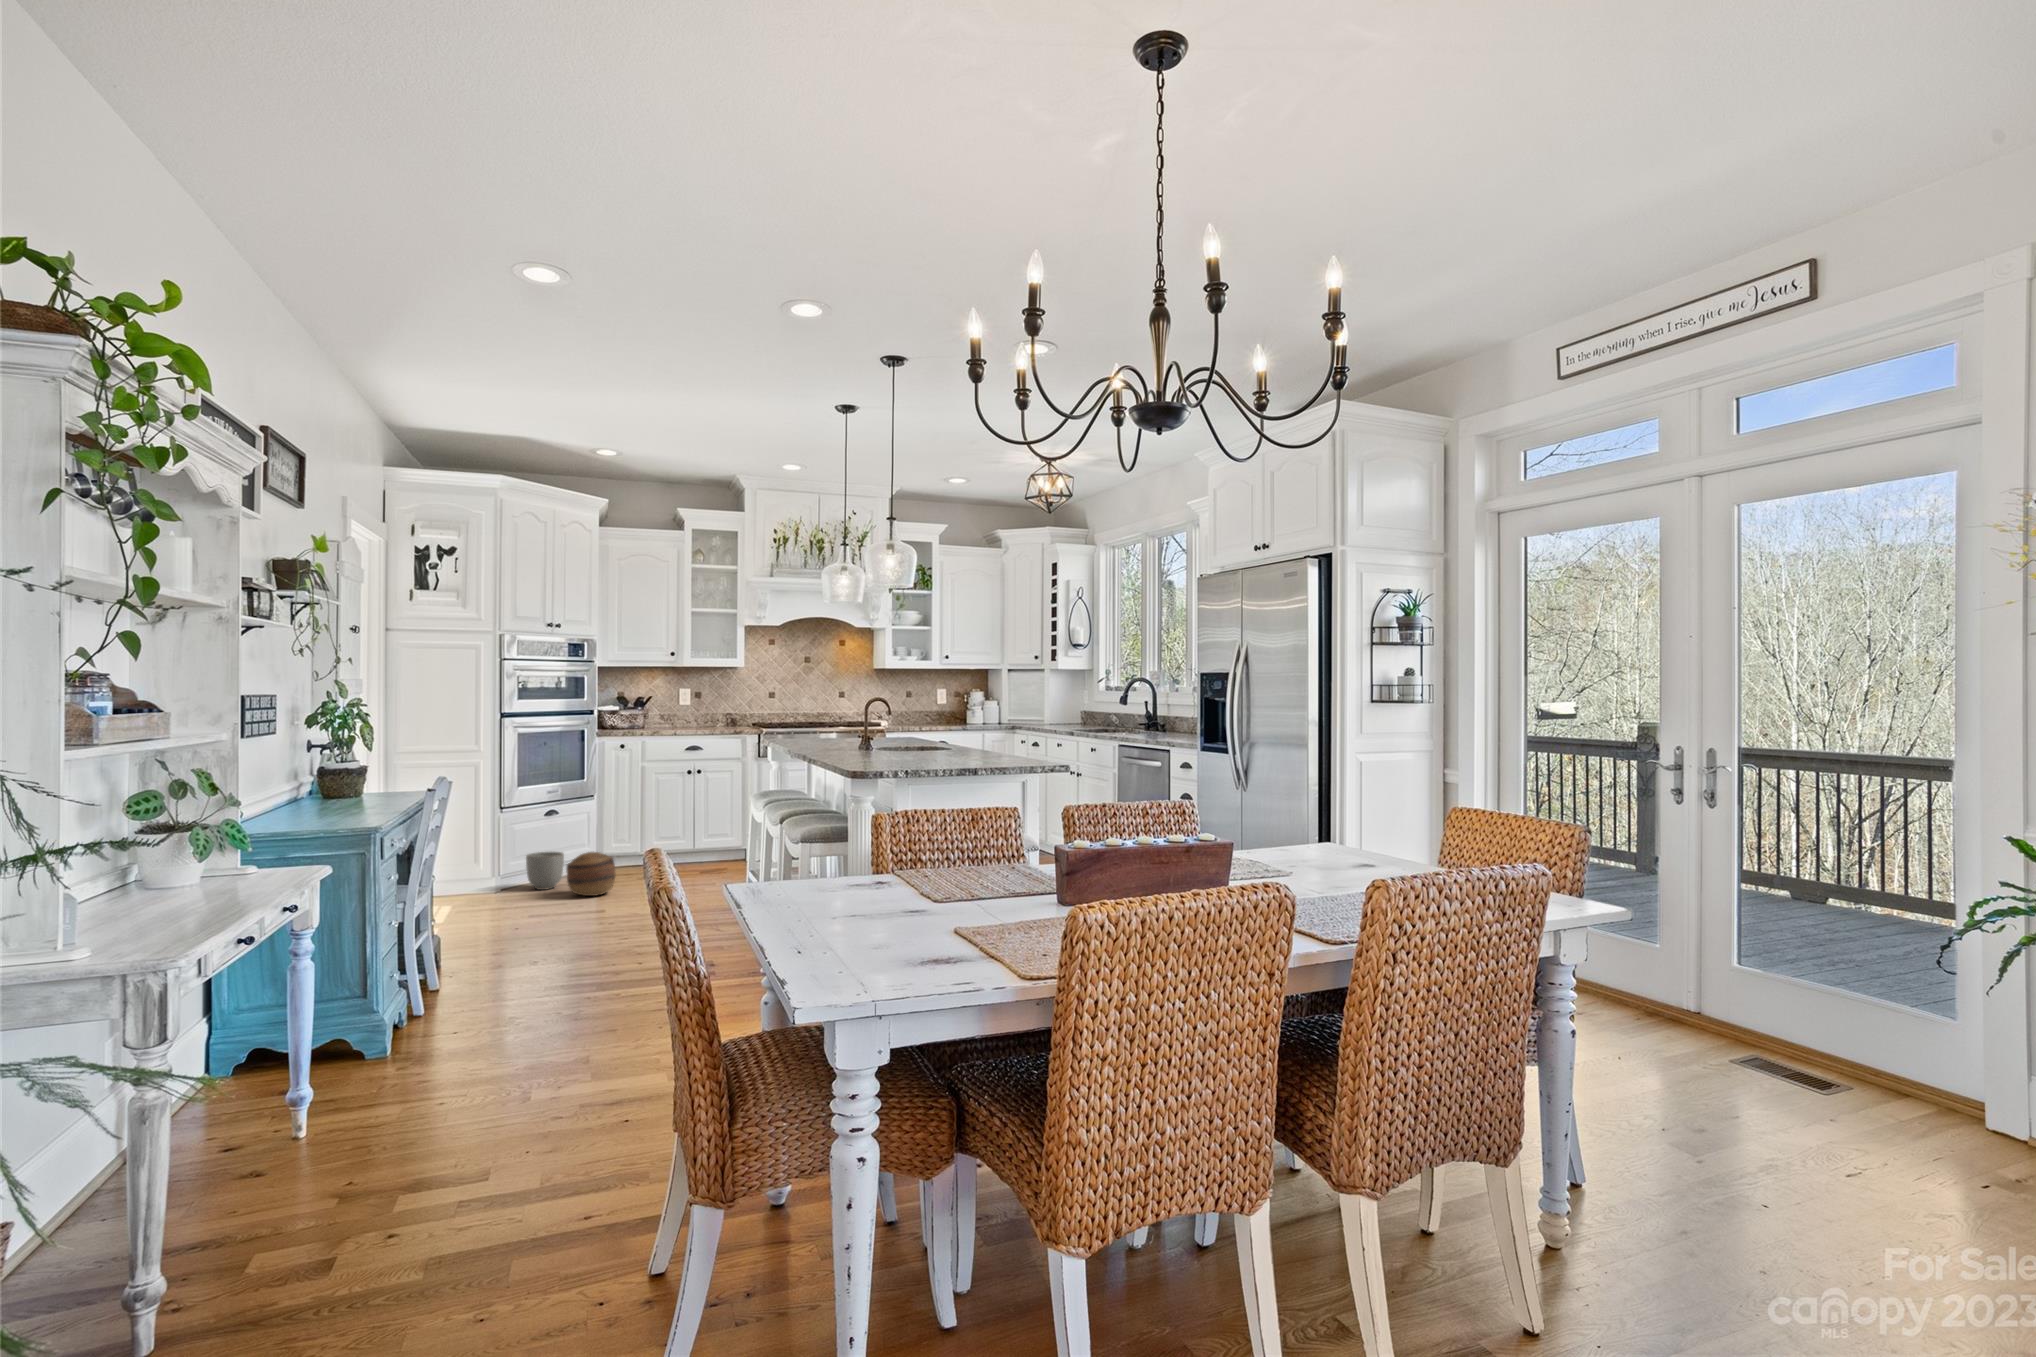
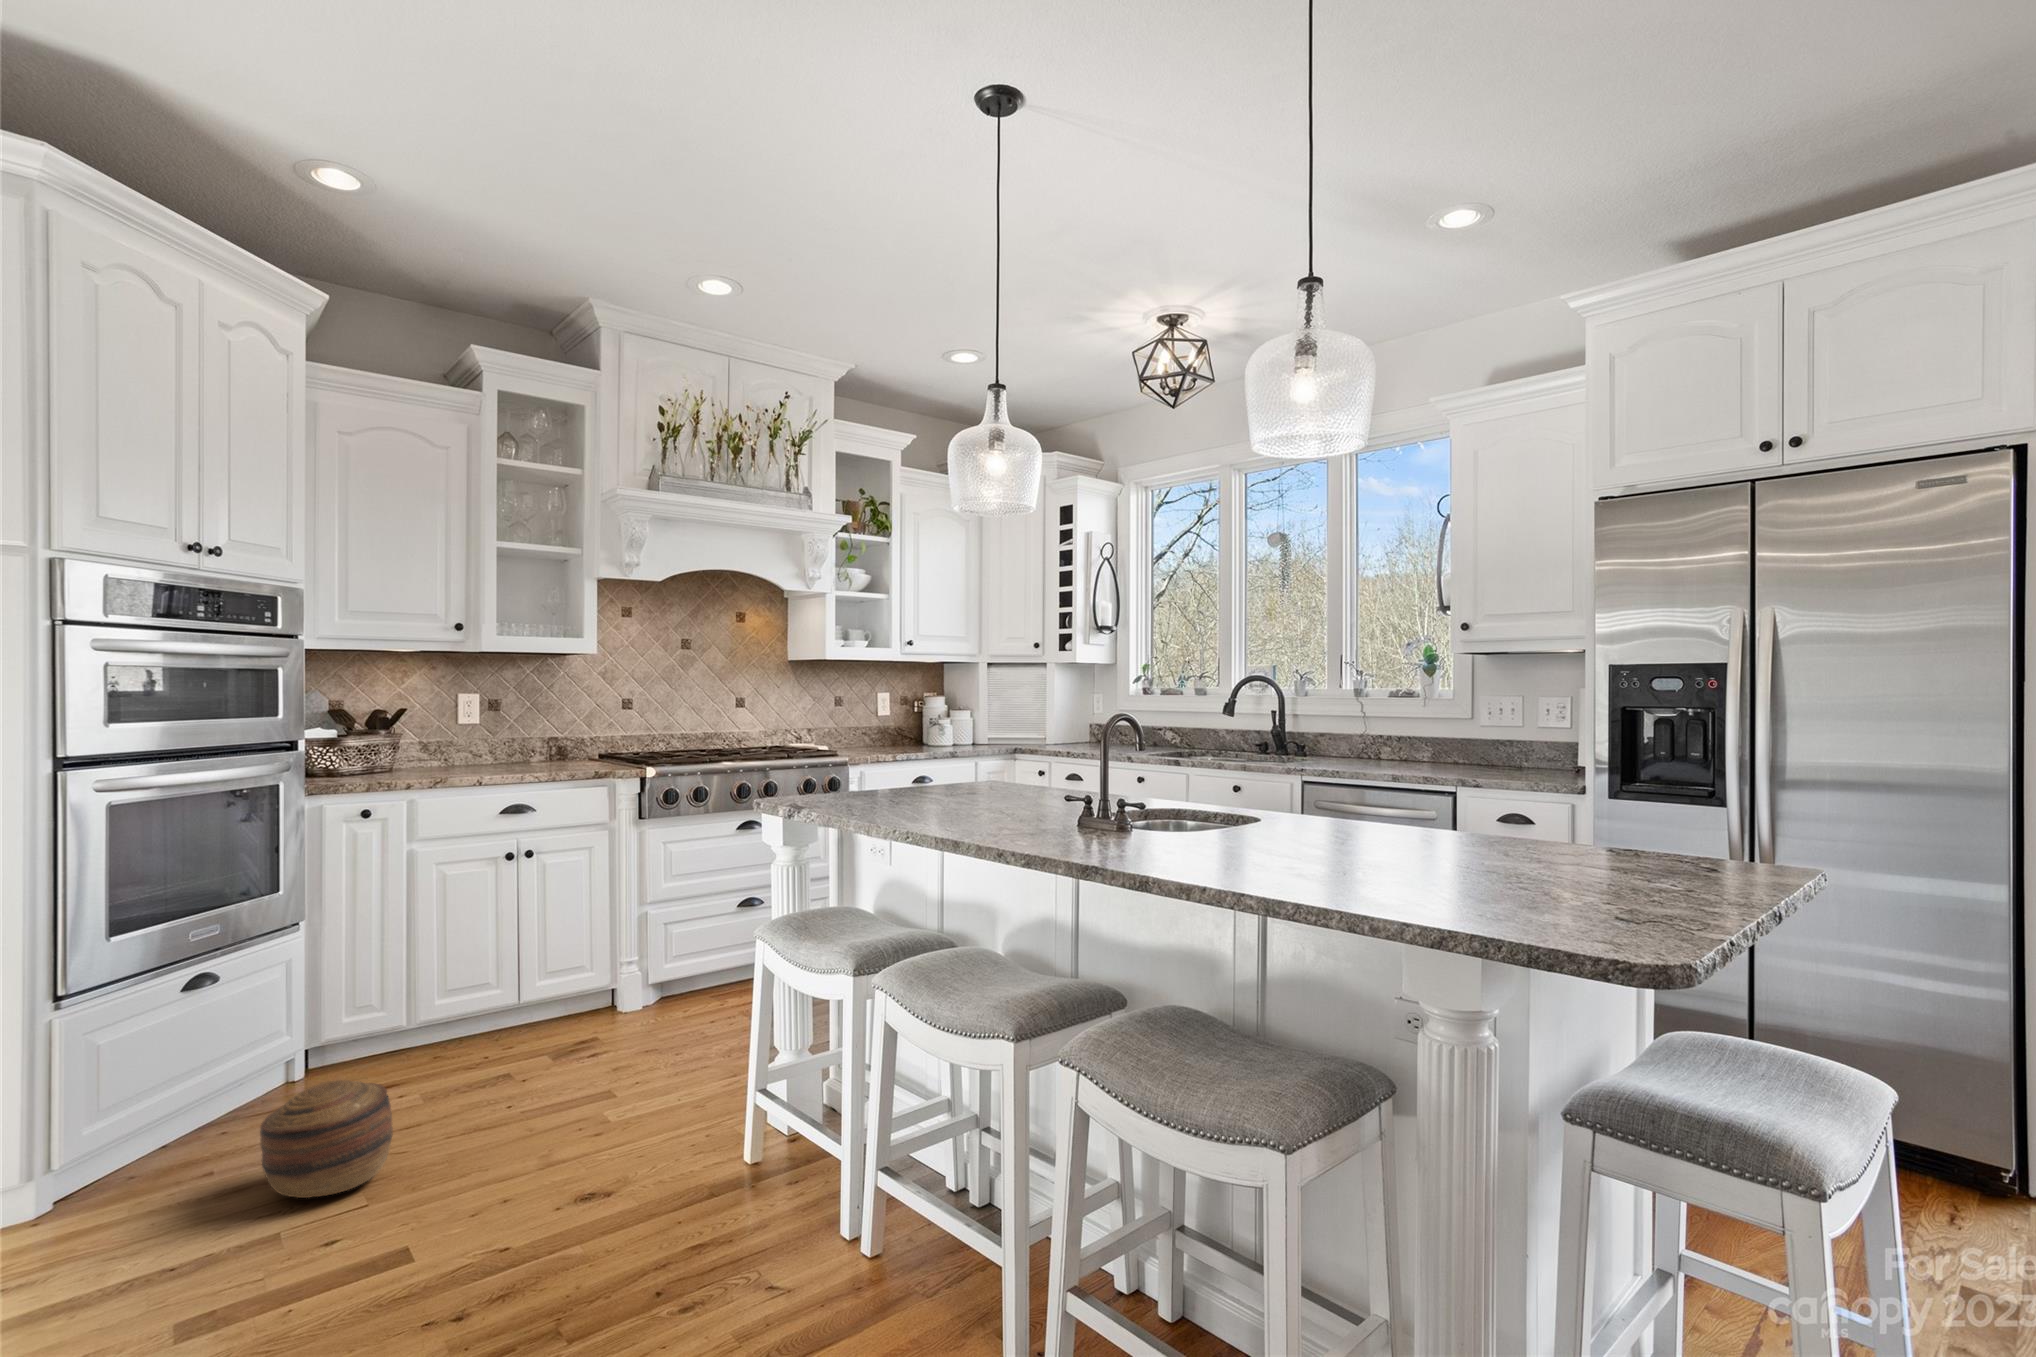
planter: present [526,852,564,890] -> none [134,1076,242,1183]

